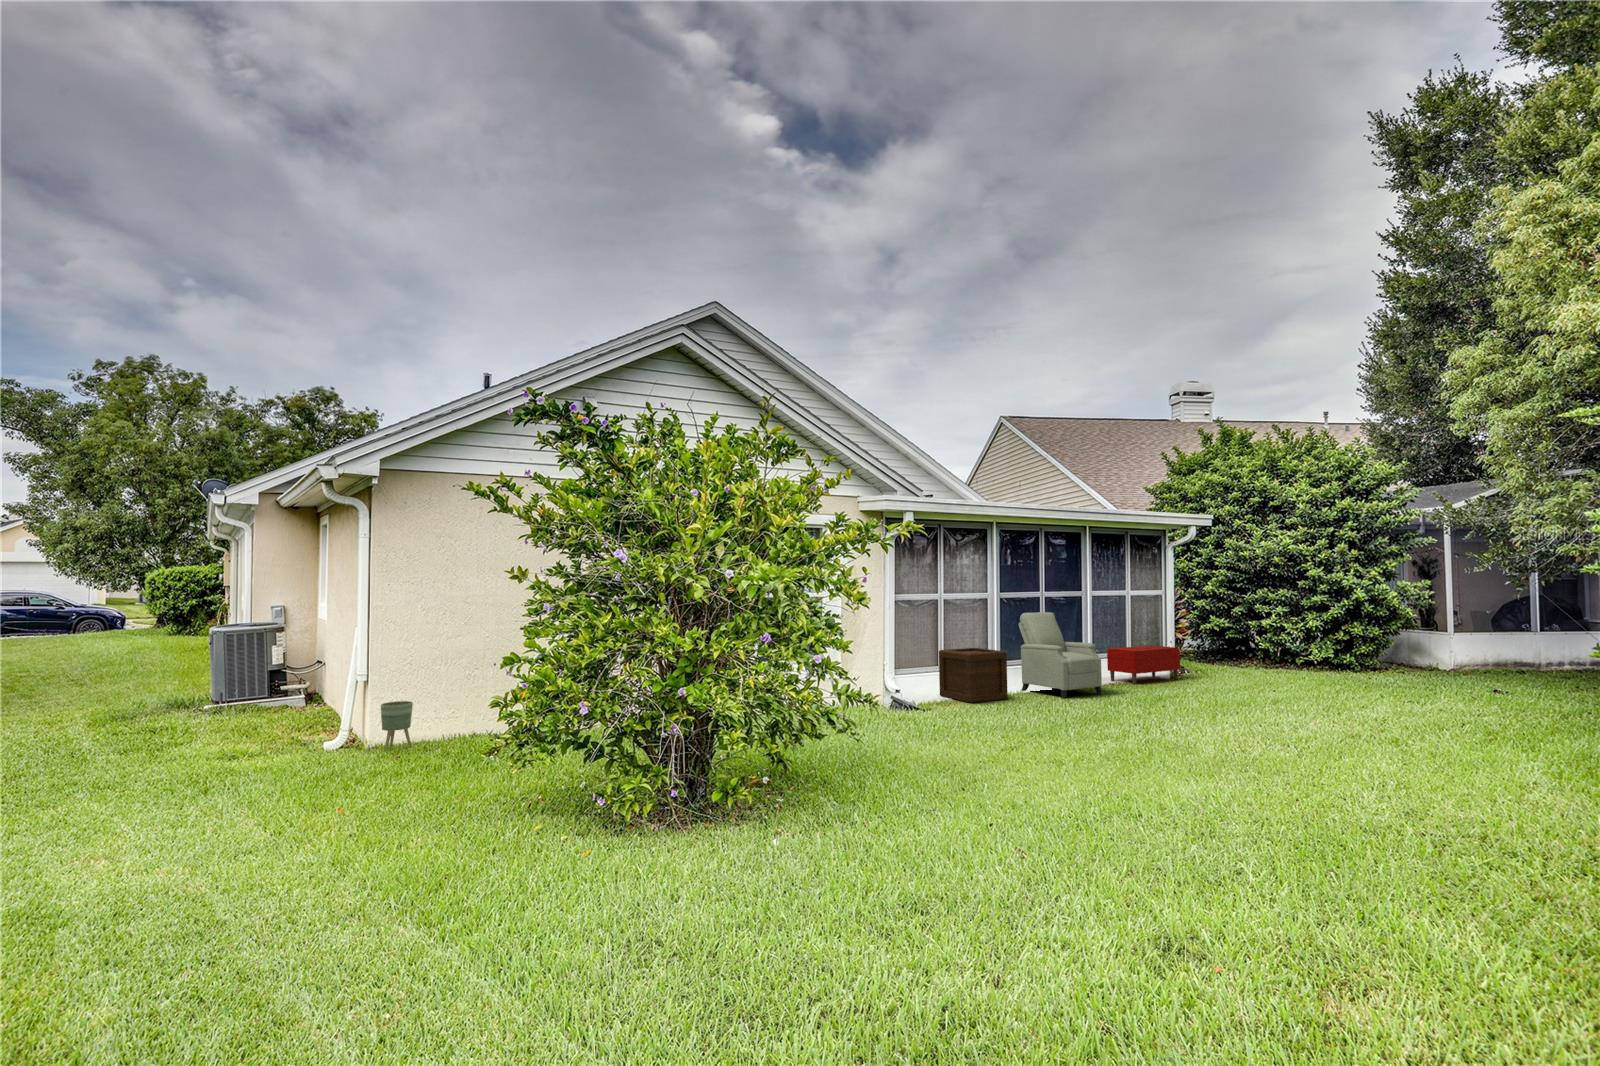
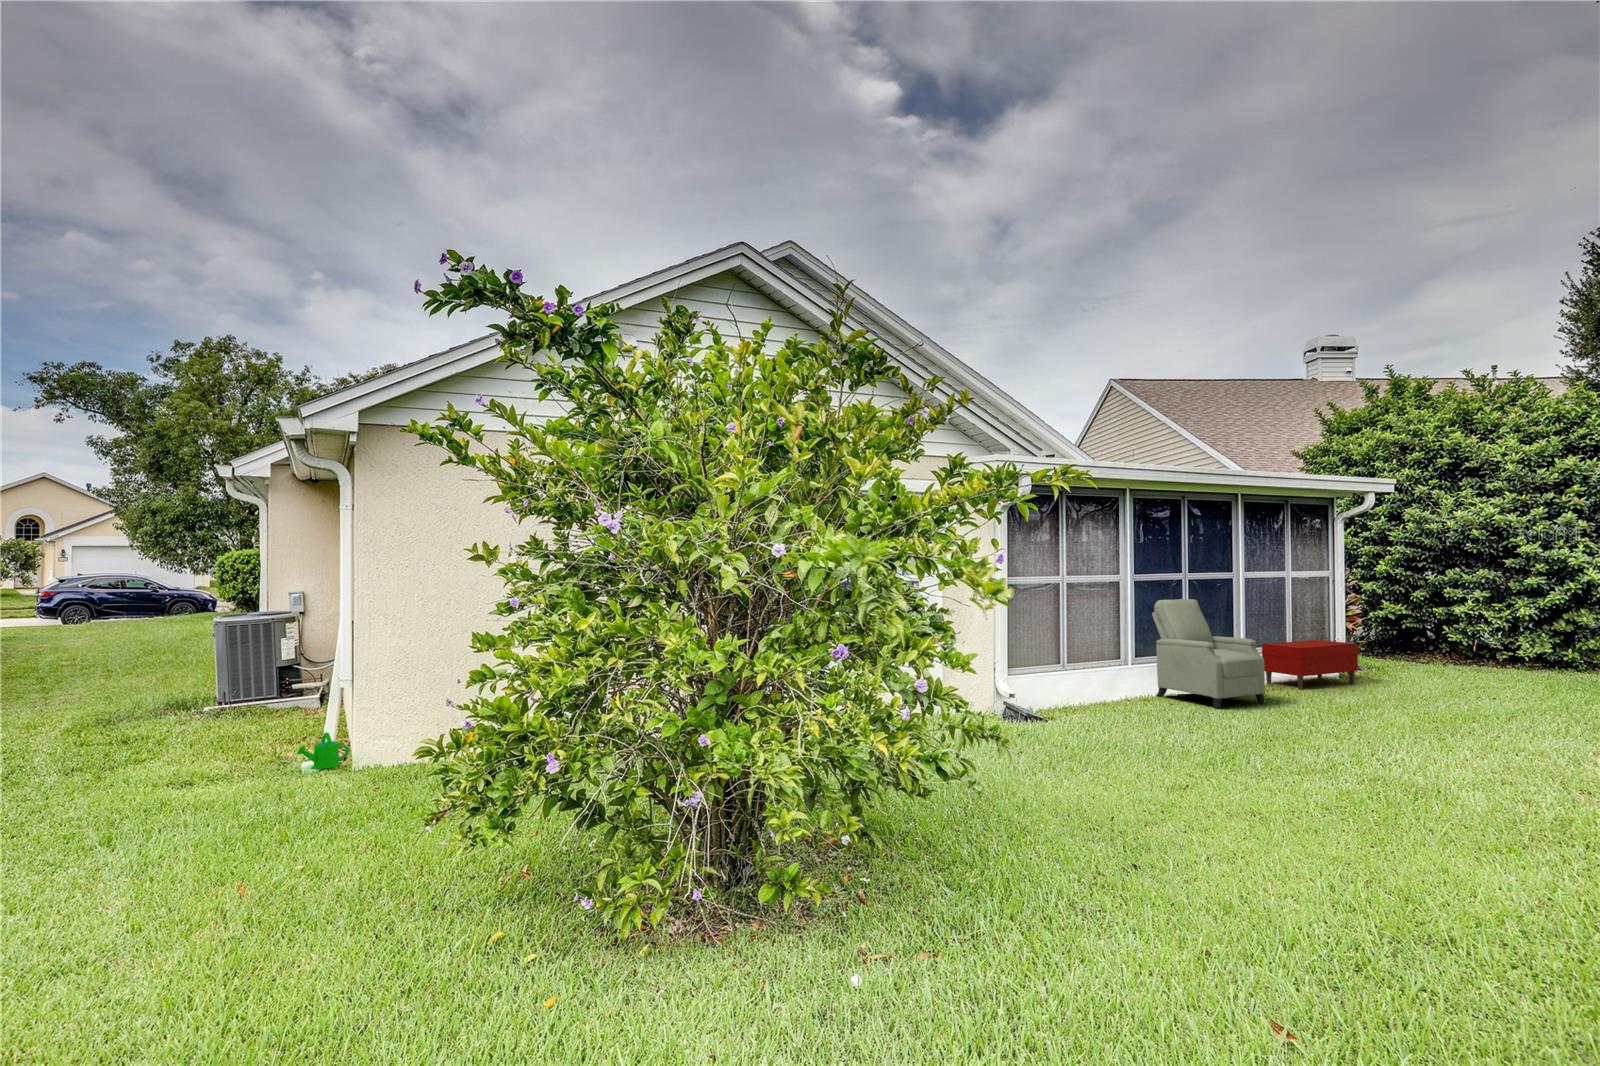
wooden crate: present [939,648,1008,703] -> none [1053,643,1144,714]
planter: present [381,701,413,750] -> none [362,710,402,772]
watering can: none [325,720,366,749] -> present [297,732,349,769]

